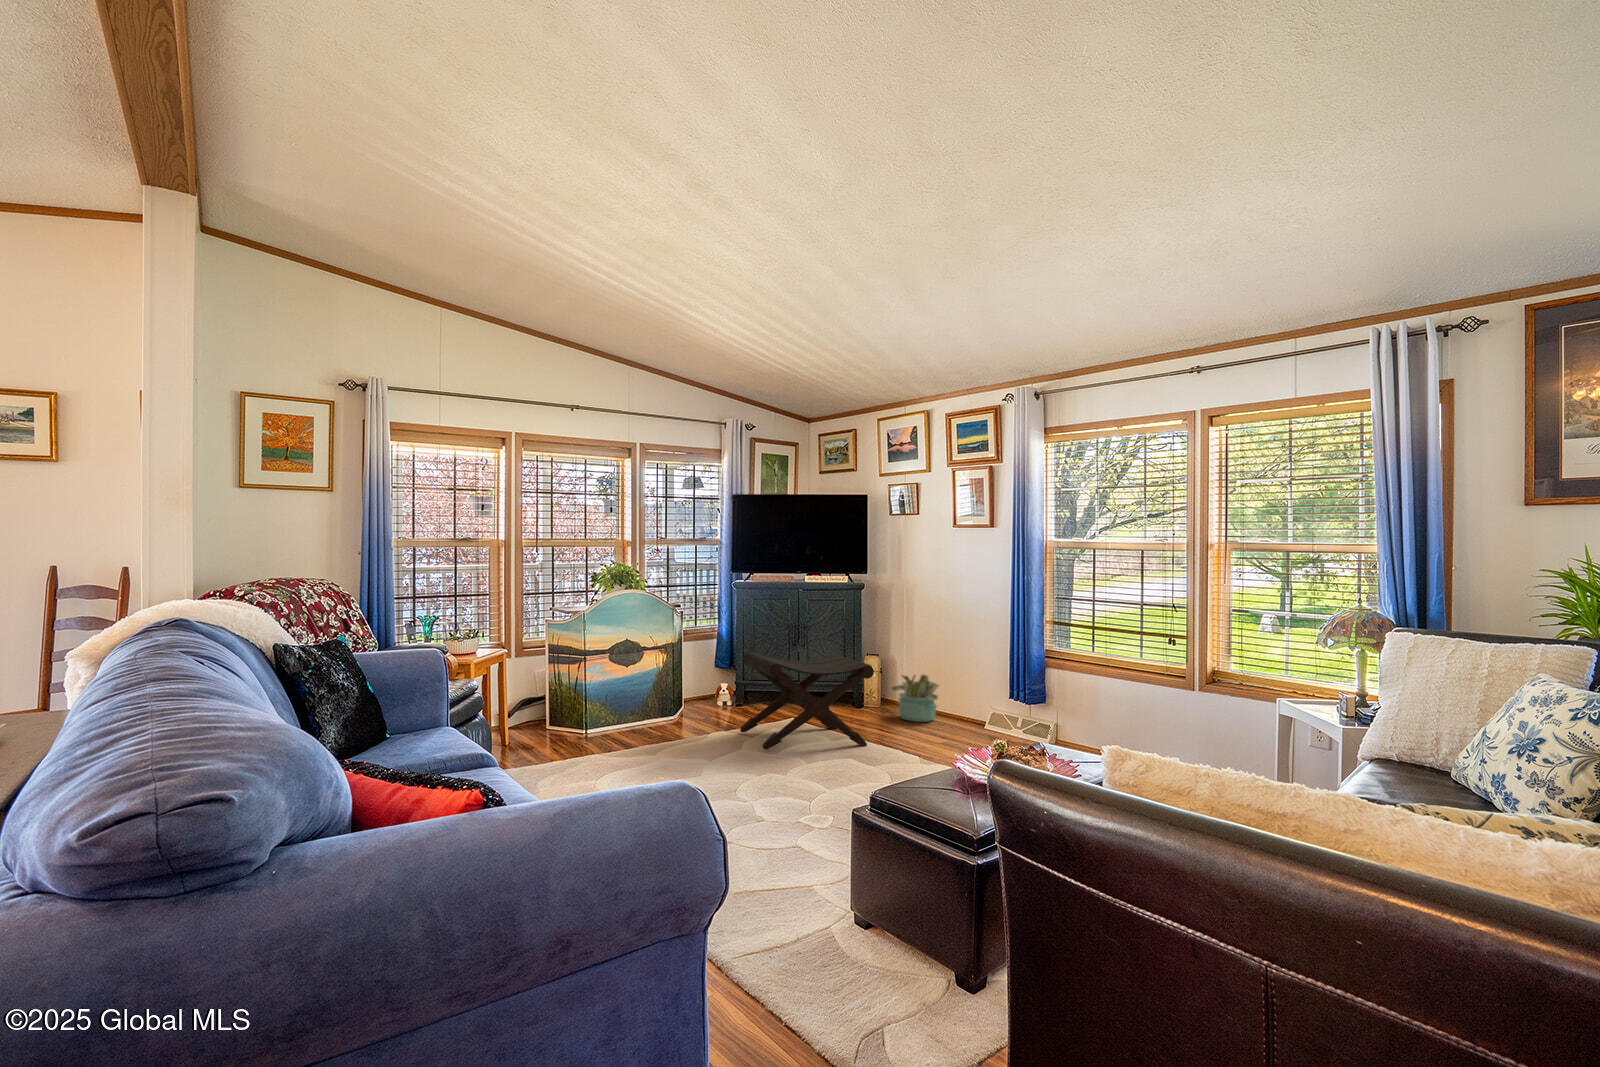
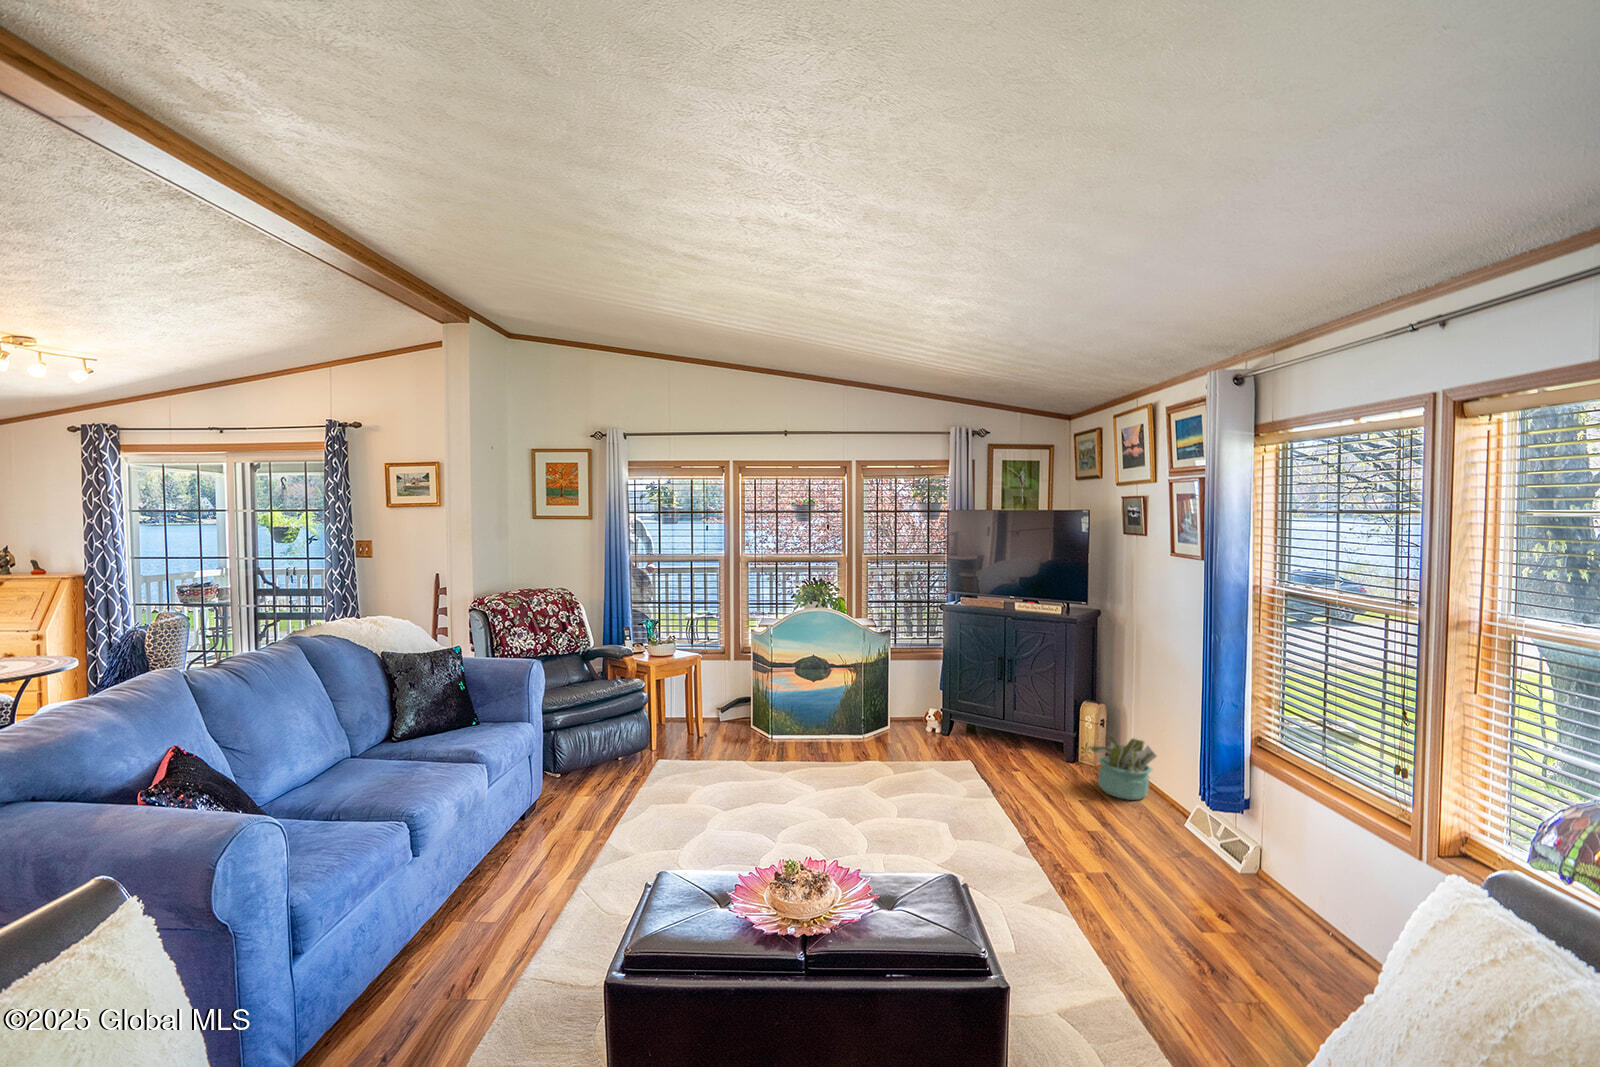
footstool: present [740,652,874,749] -> none [868,685,1006,815]

